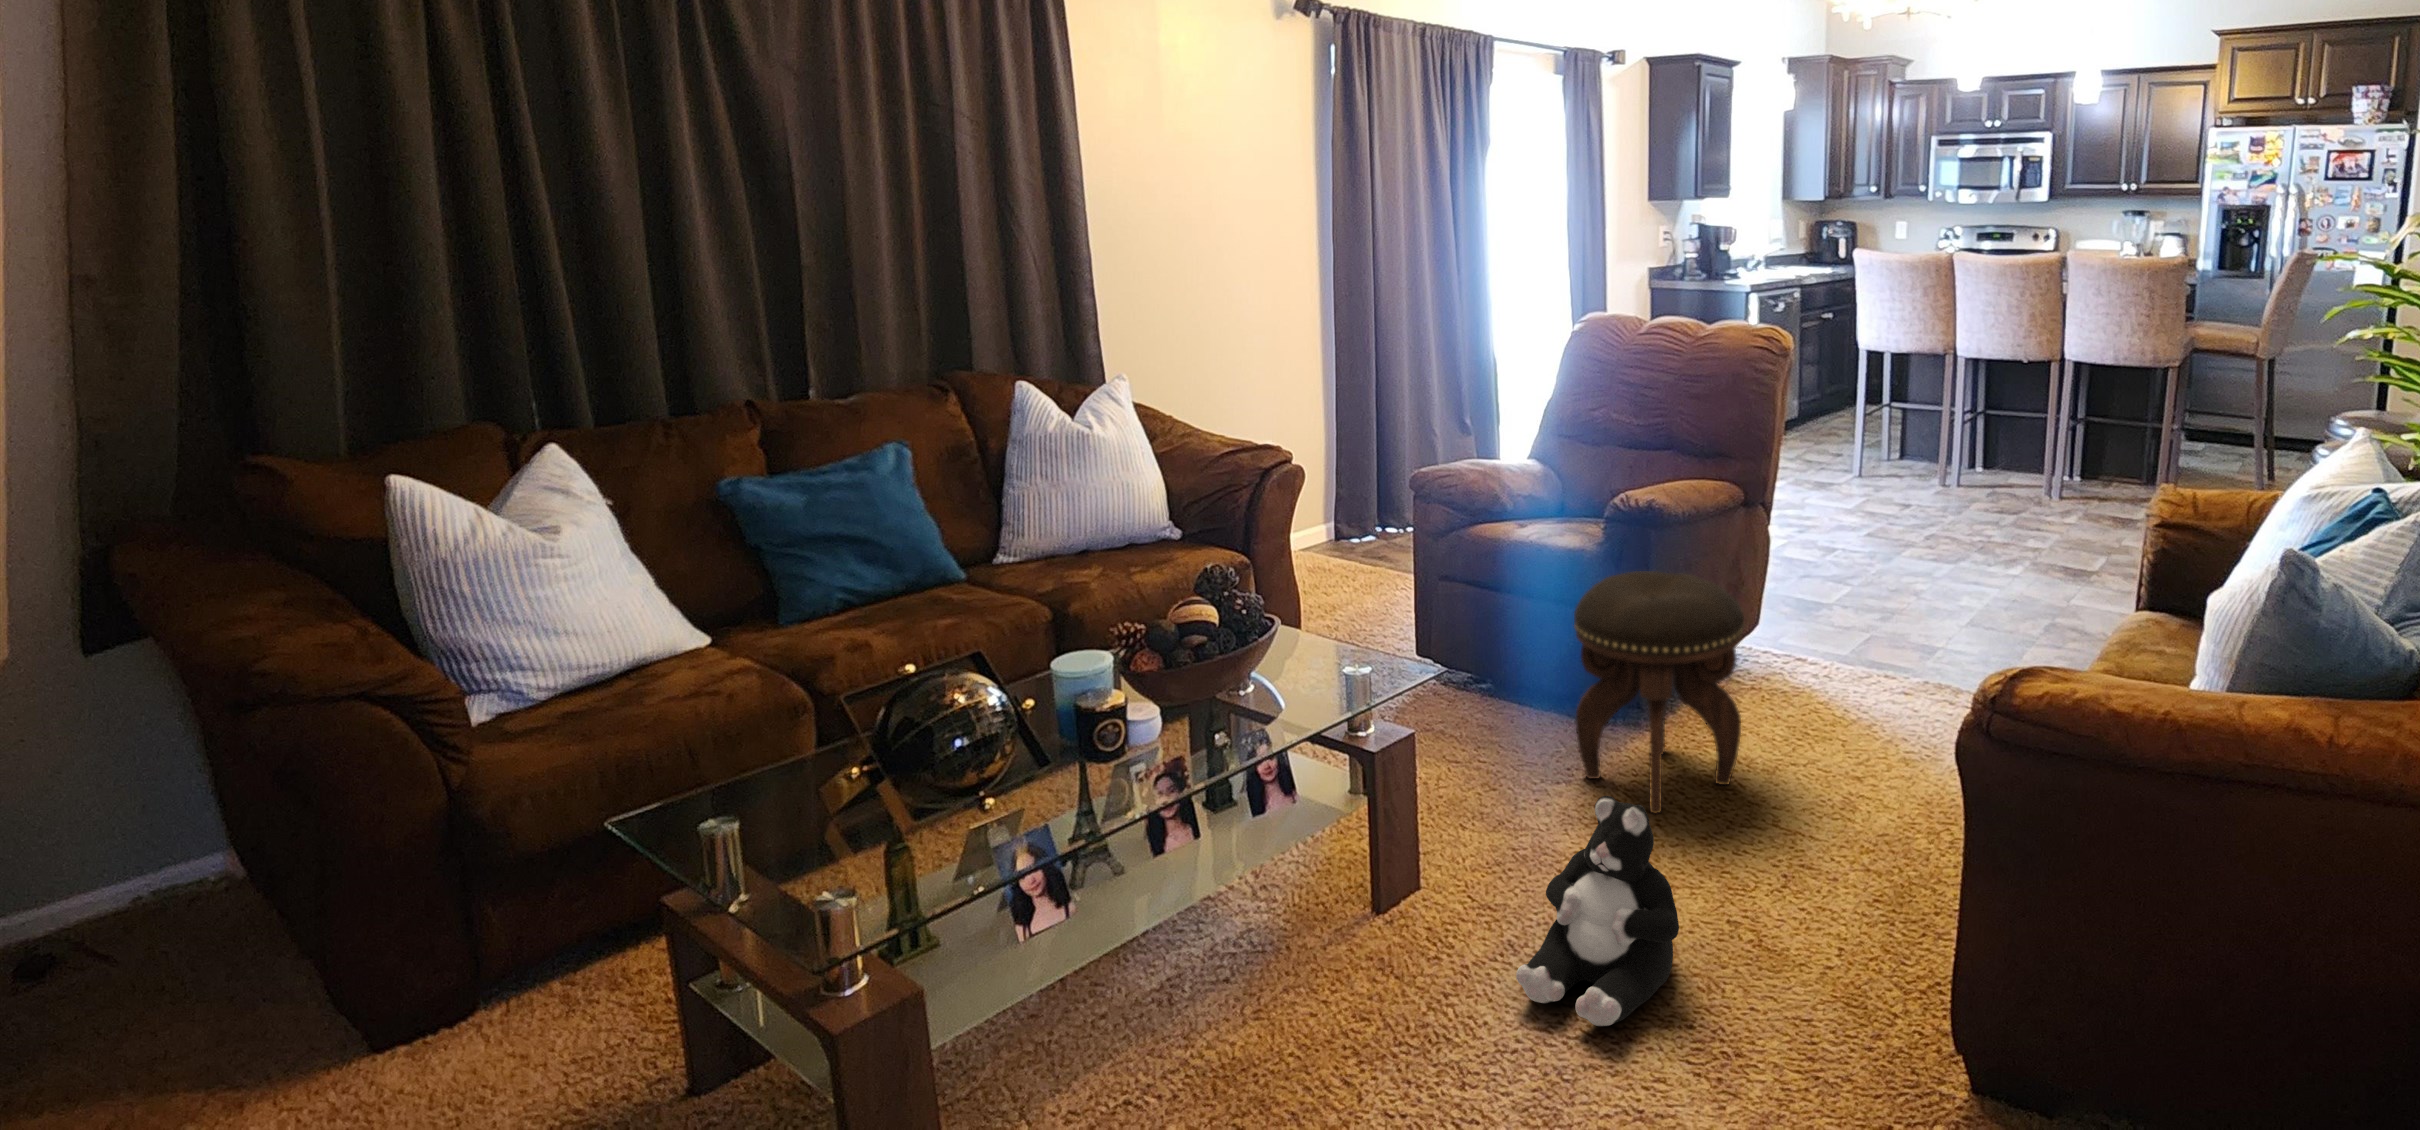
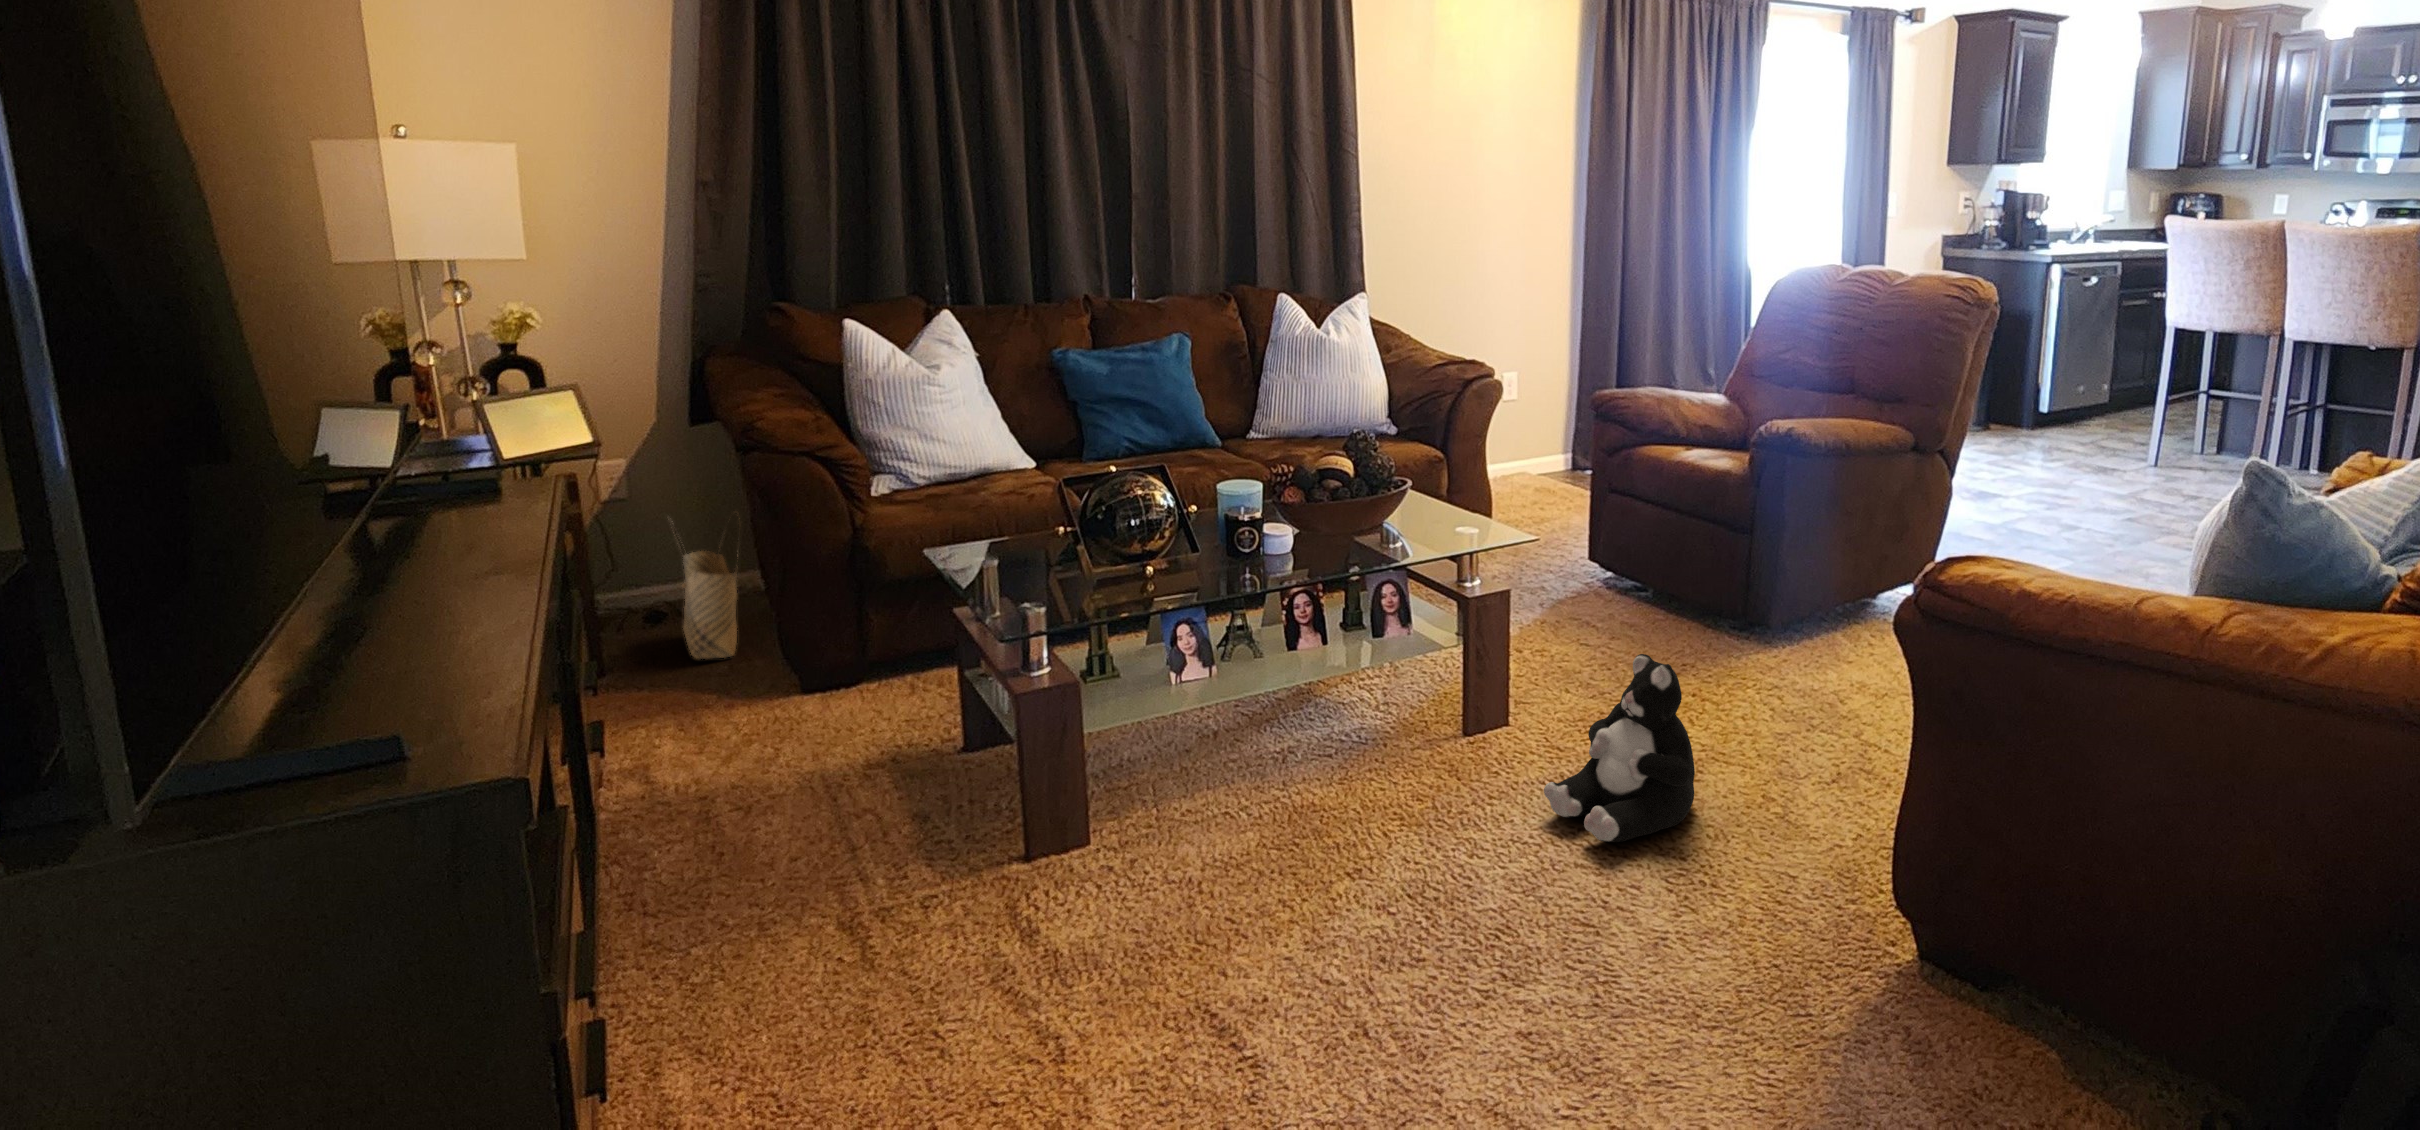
footstool: present [1574,571,1744,814] -> none [1691,489,1856,709]
woven basket: none [61,785,219,1033] -> present [672,519,739,659]

